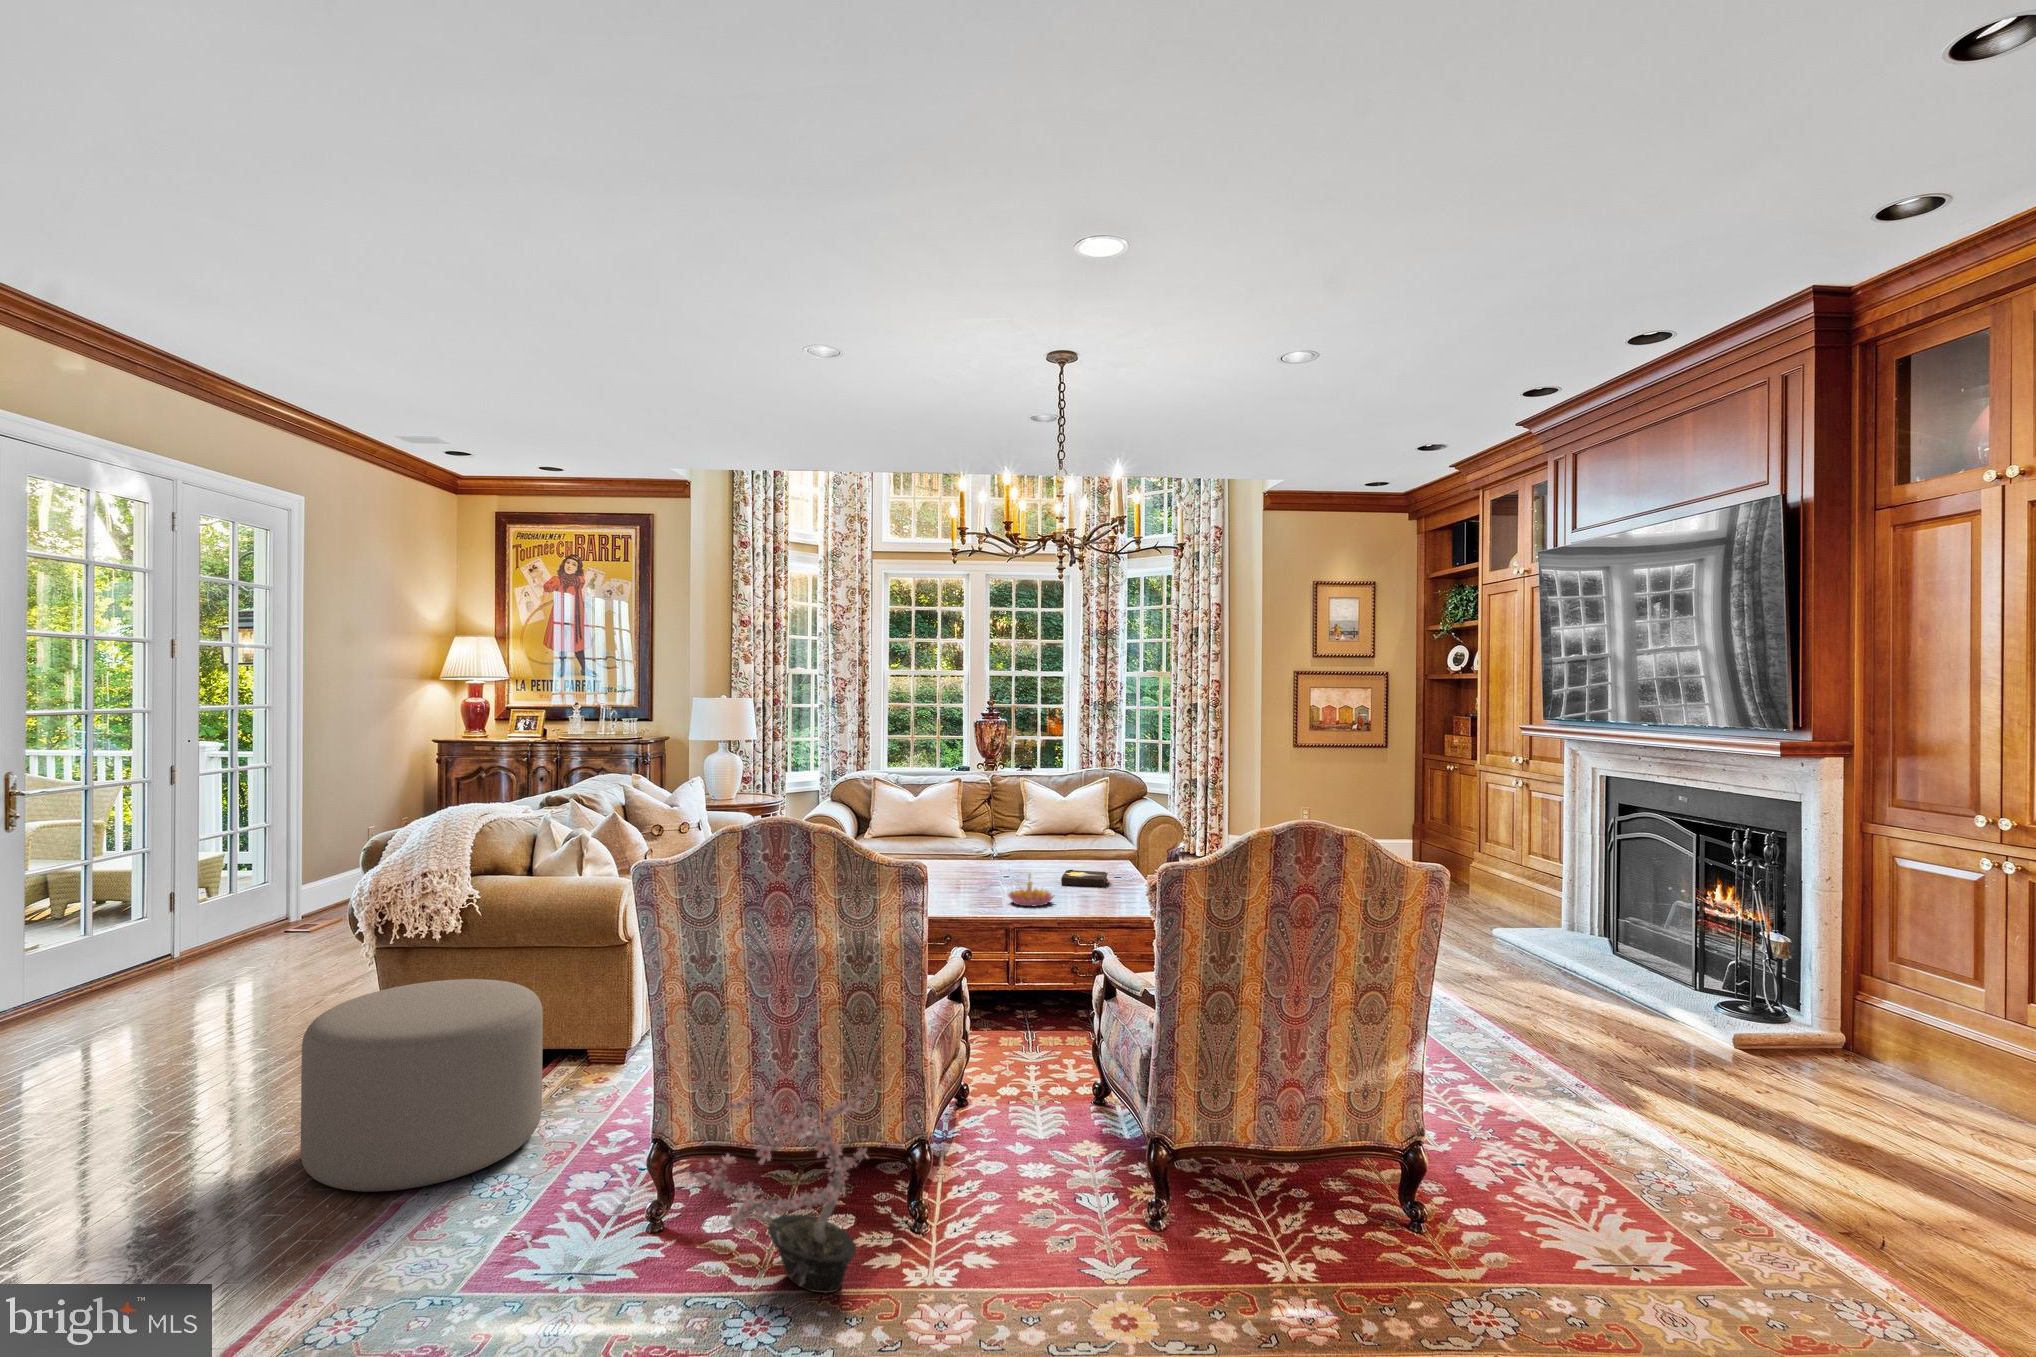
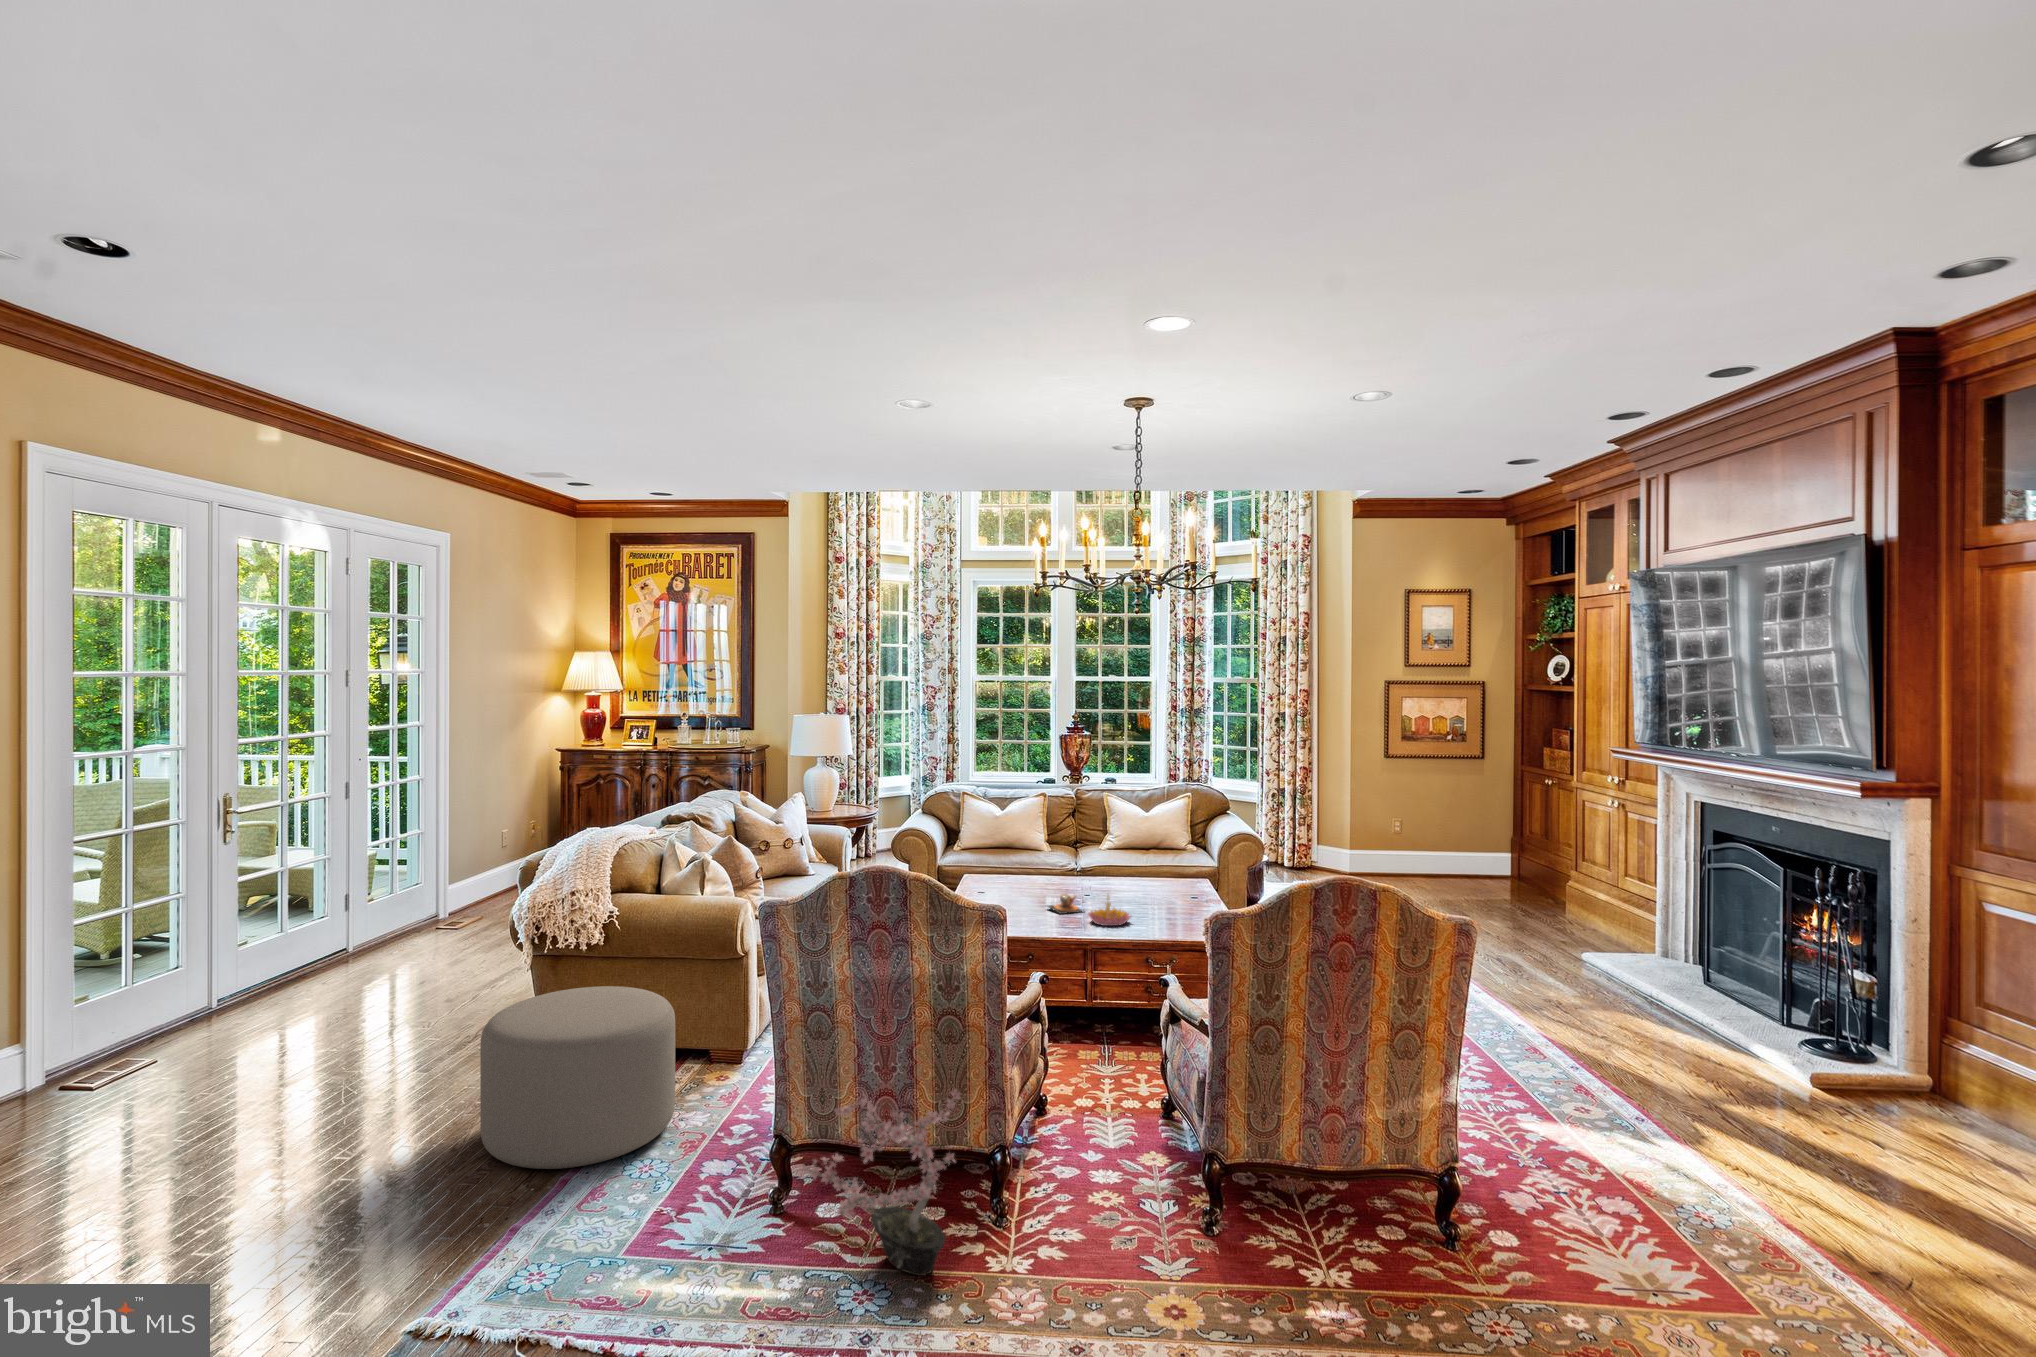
hardback book: present [1061,869,1110,887] -> none [1140,887,1188,906]
teacup: none [961,876,1005,896] -> present [1047,894,1083,914]

